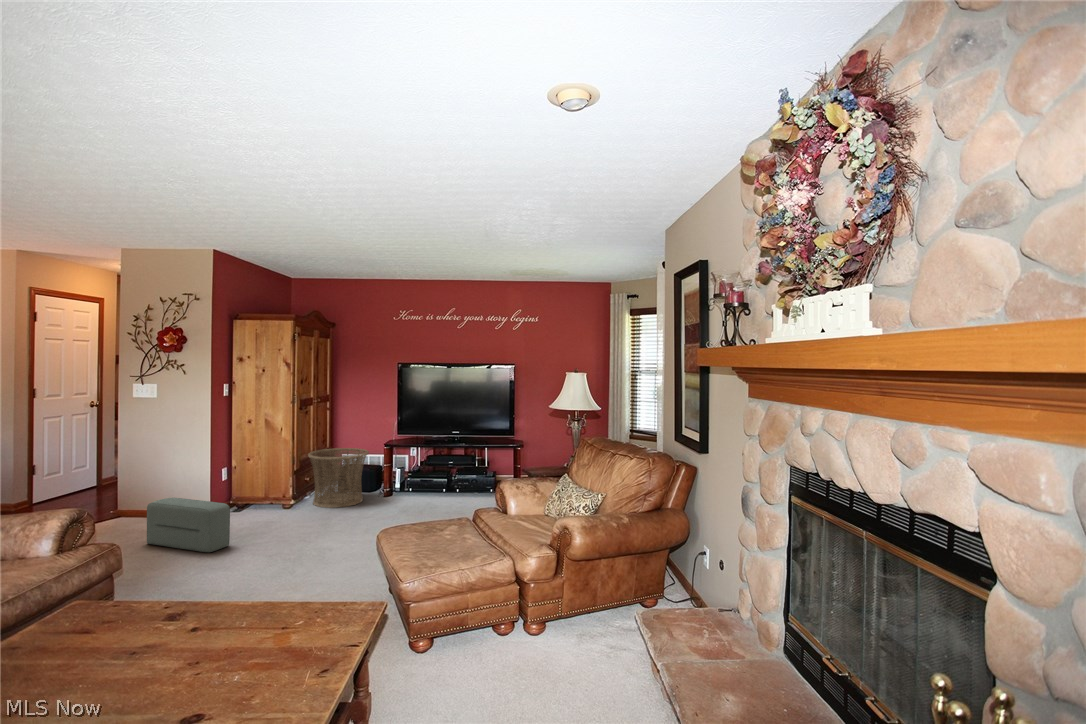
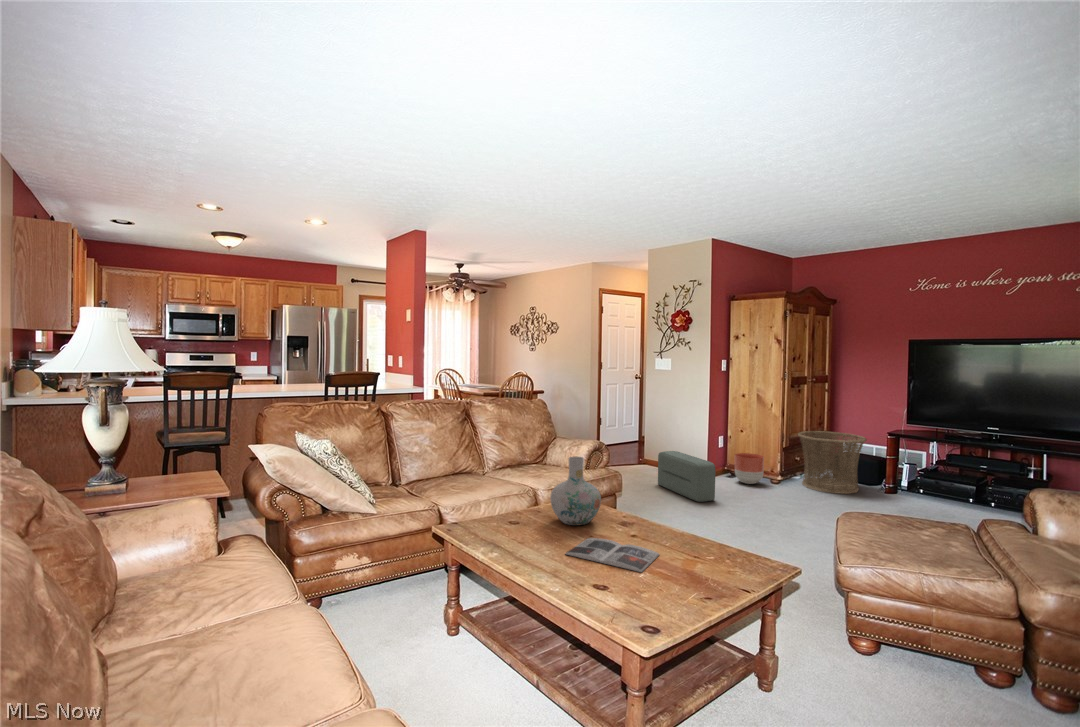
planter: none [243,483,276,516] -> present [735,453,764,484]
vase: none [49,549,138,649] -> present [550,457,601,526]
magazine: none [110,638,243,693] -> present [566,538,659,572]

